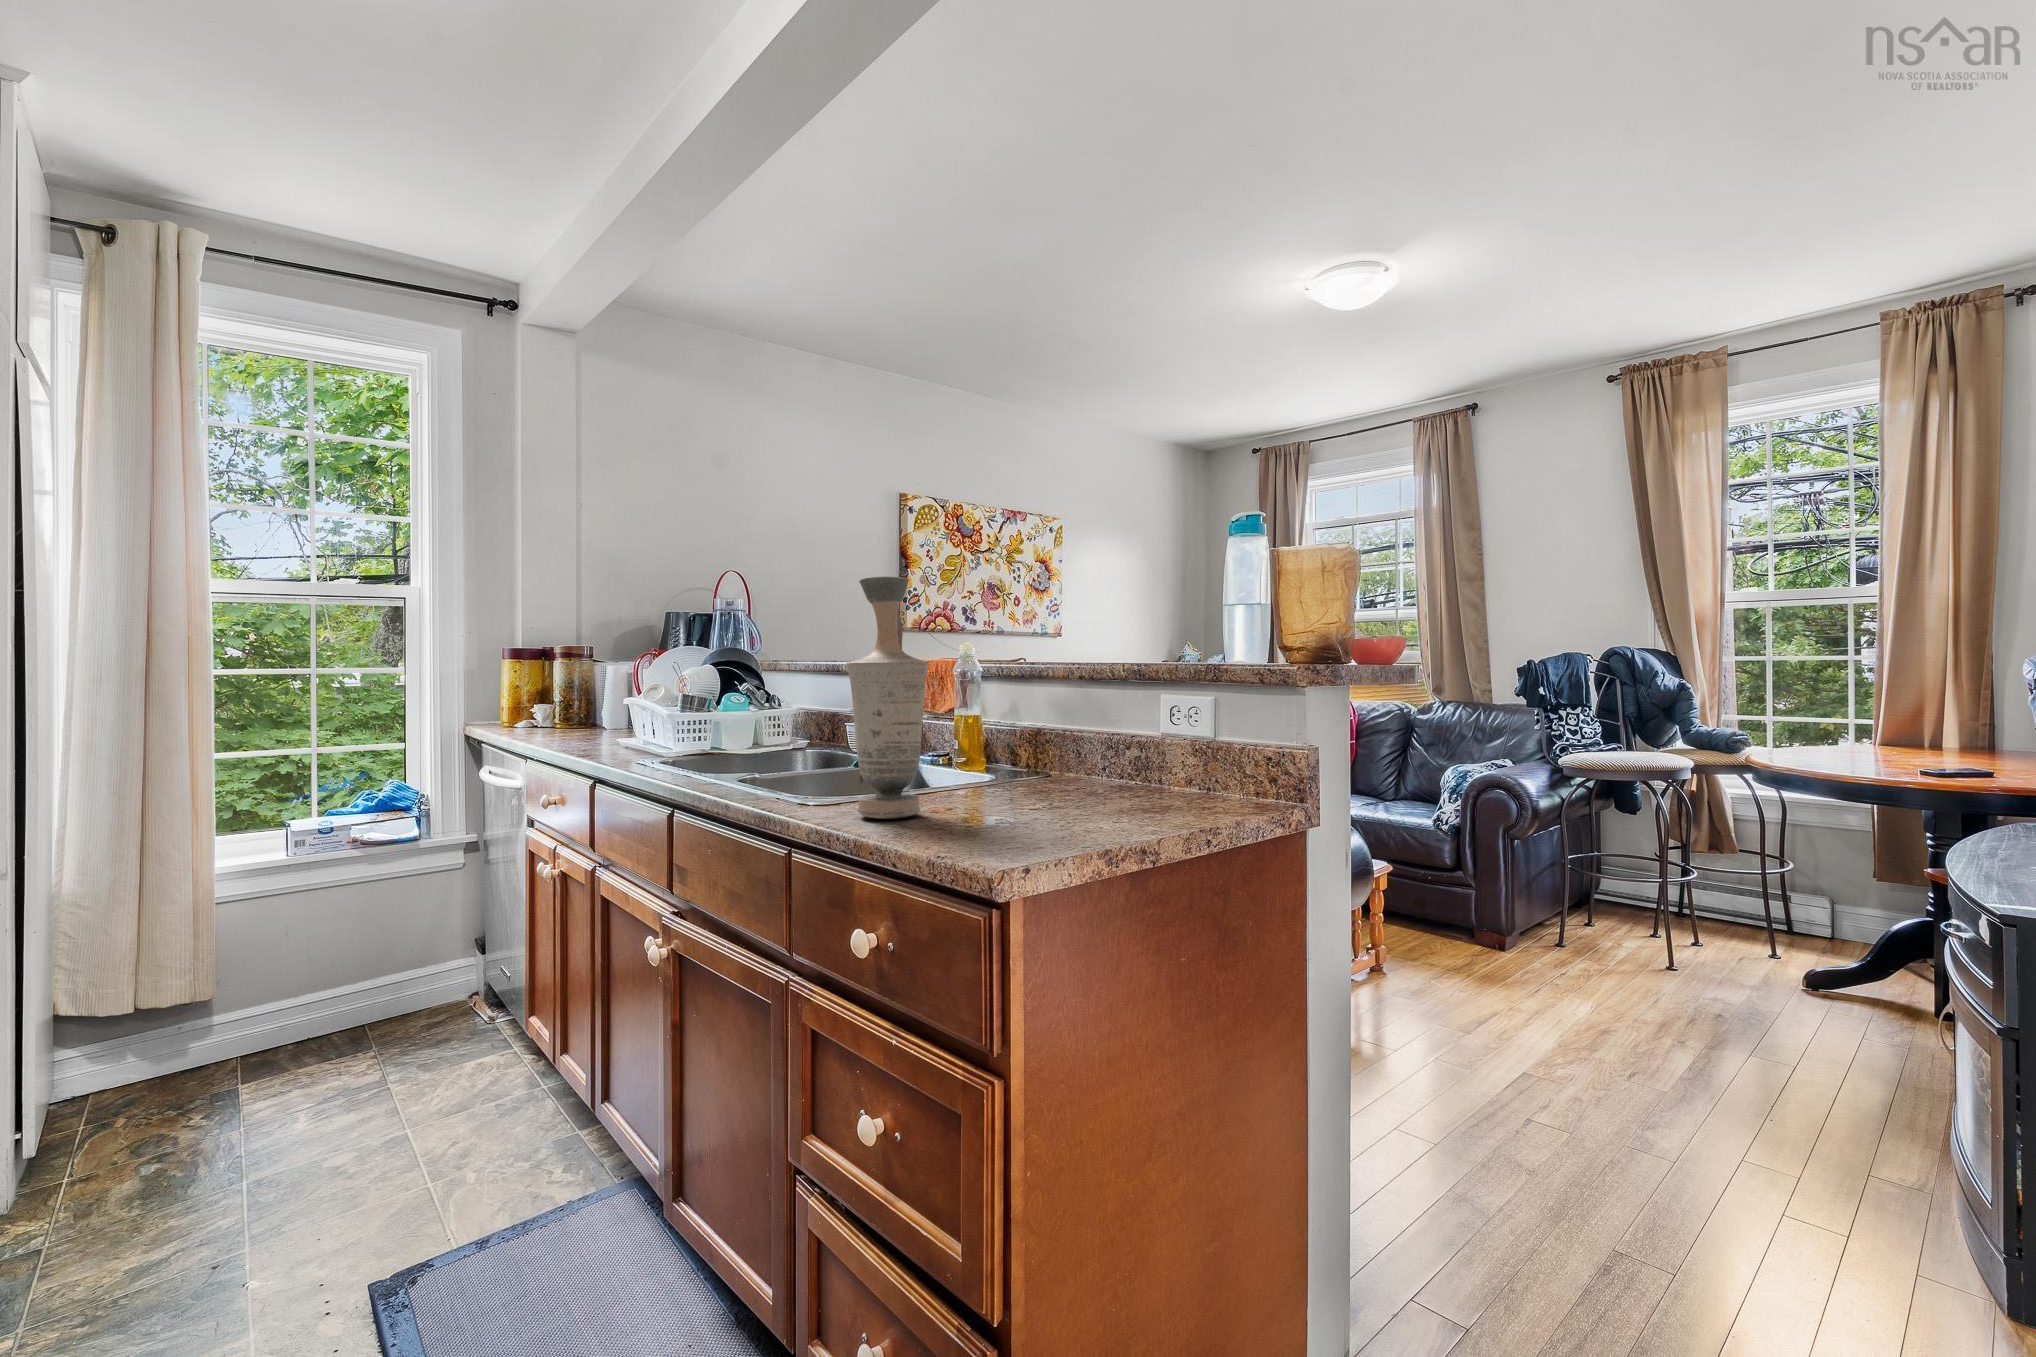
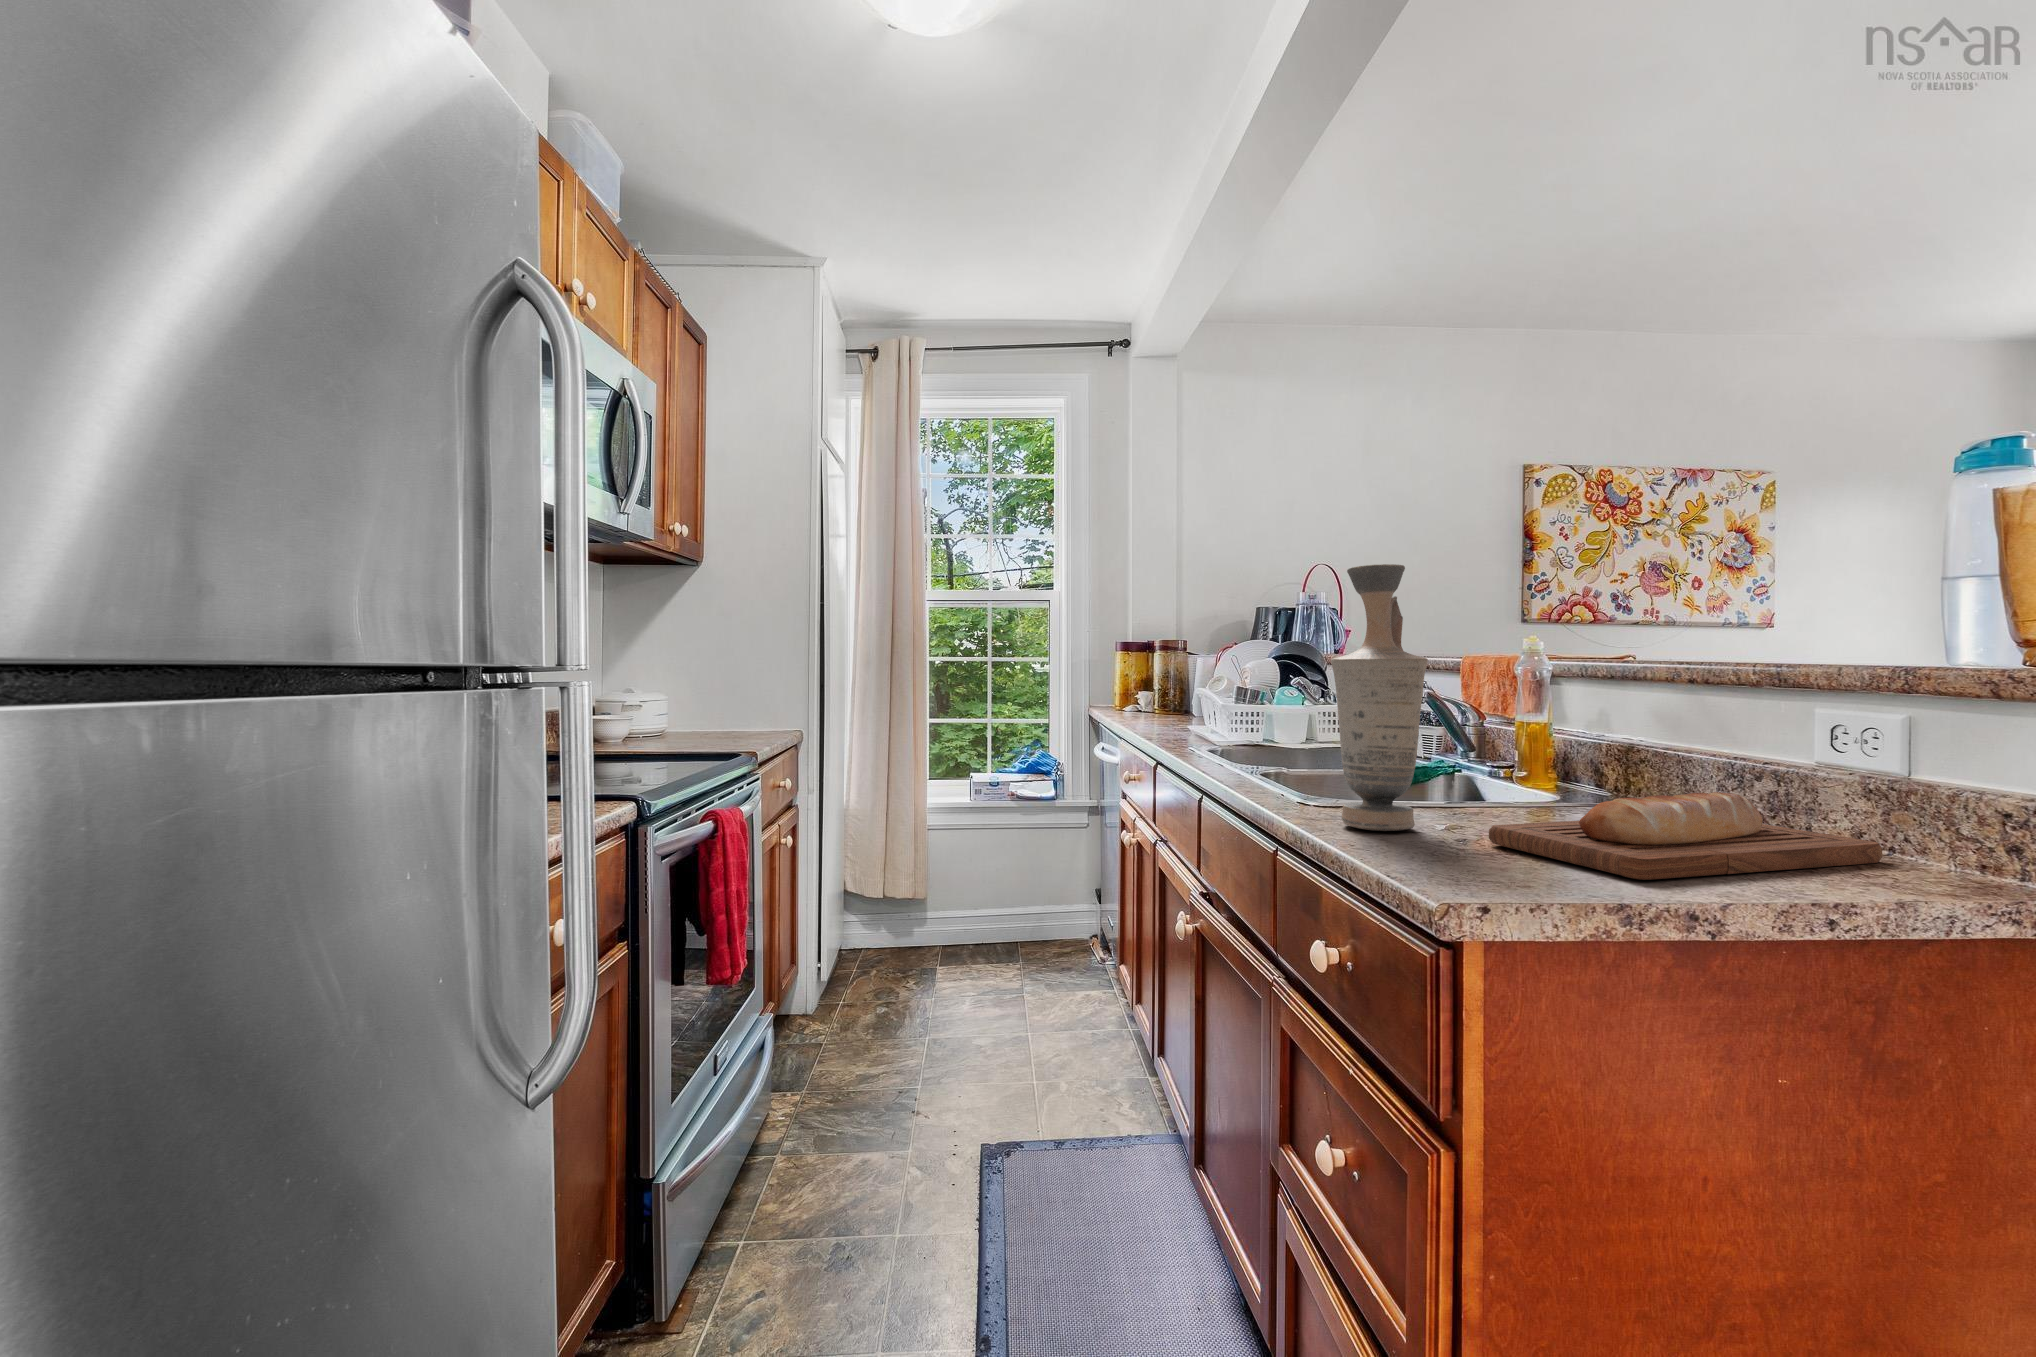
bread loaf: none [984,761,1207,830] -> present [1489,792,1882,880]

